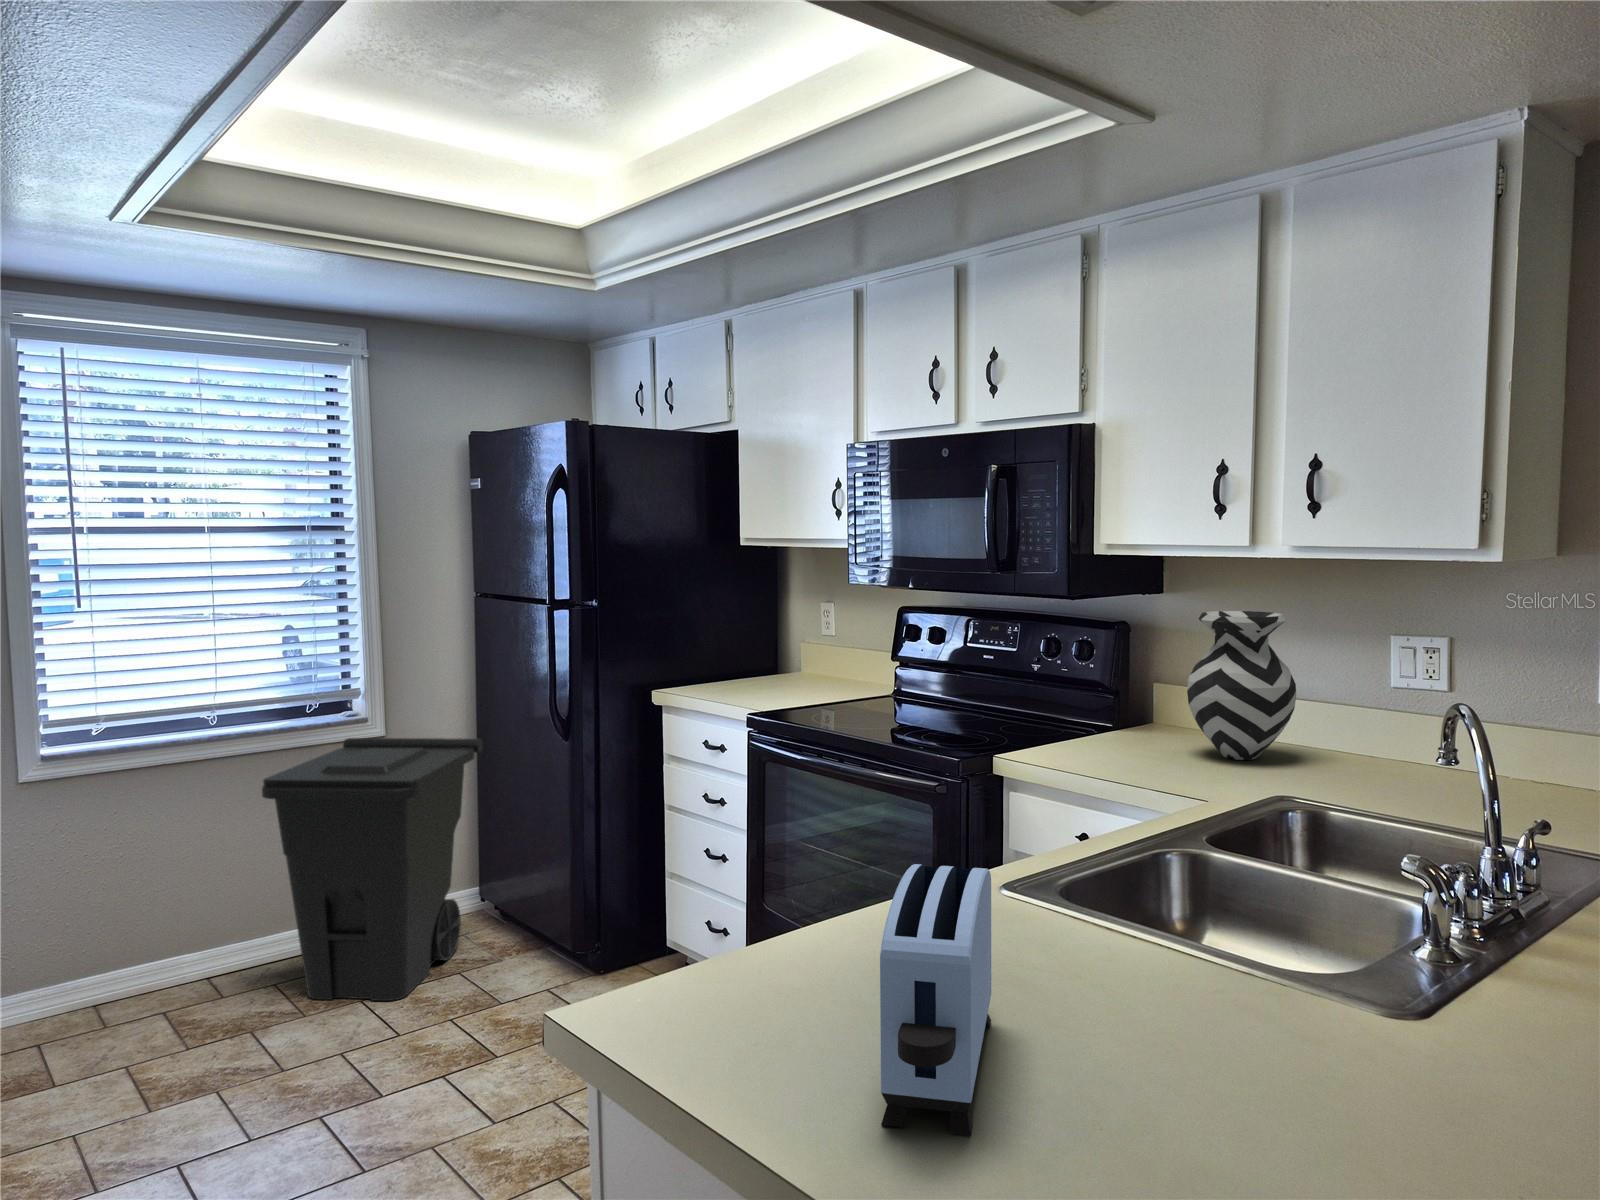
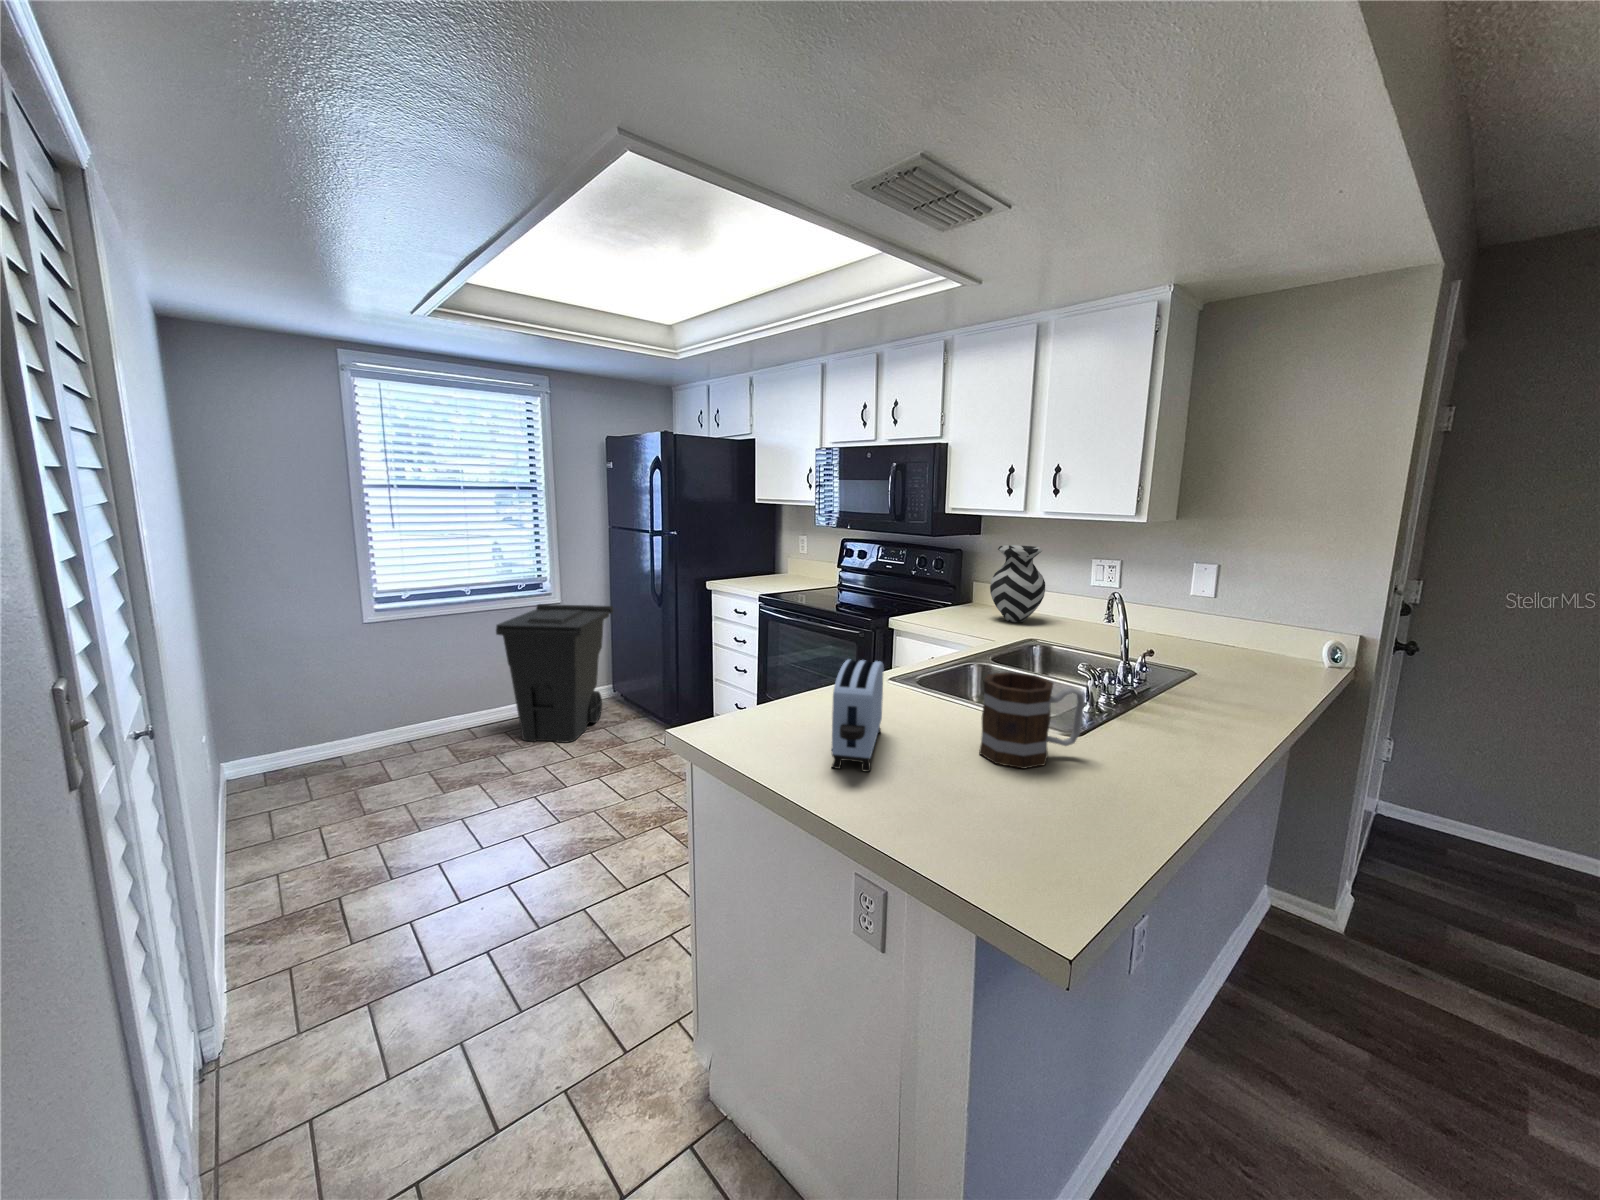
mug: none [1216,888,1453,1122] -> present [979,672,1084,769]

